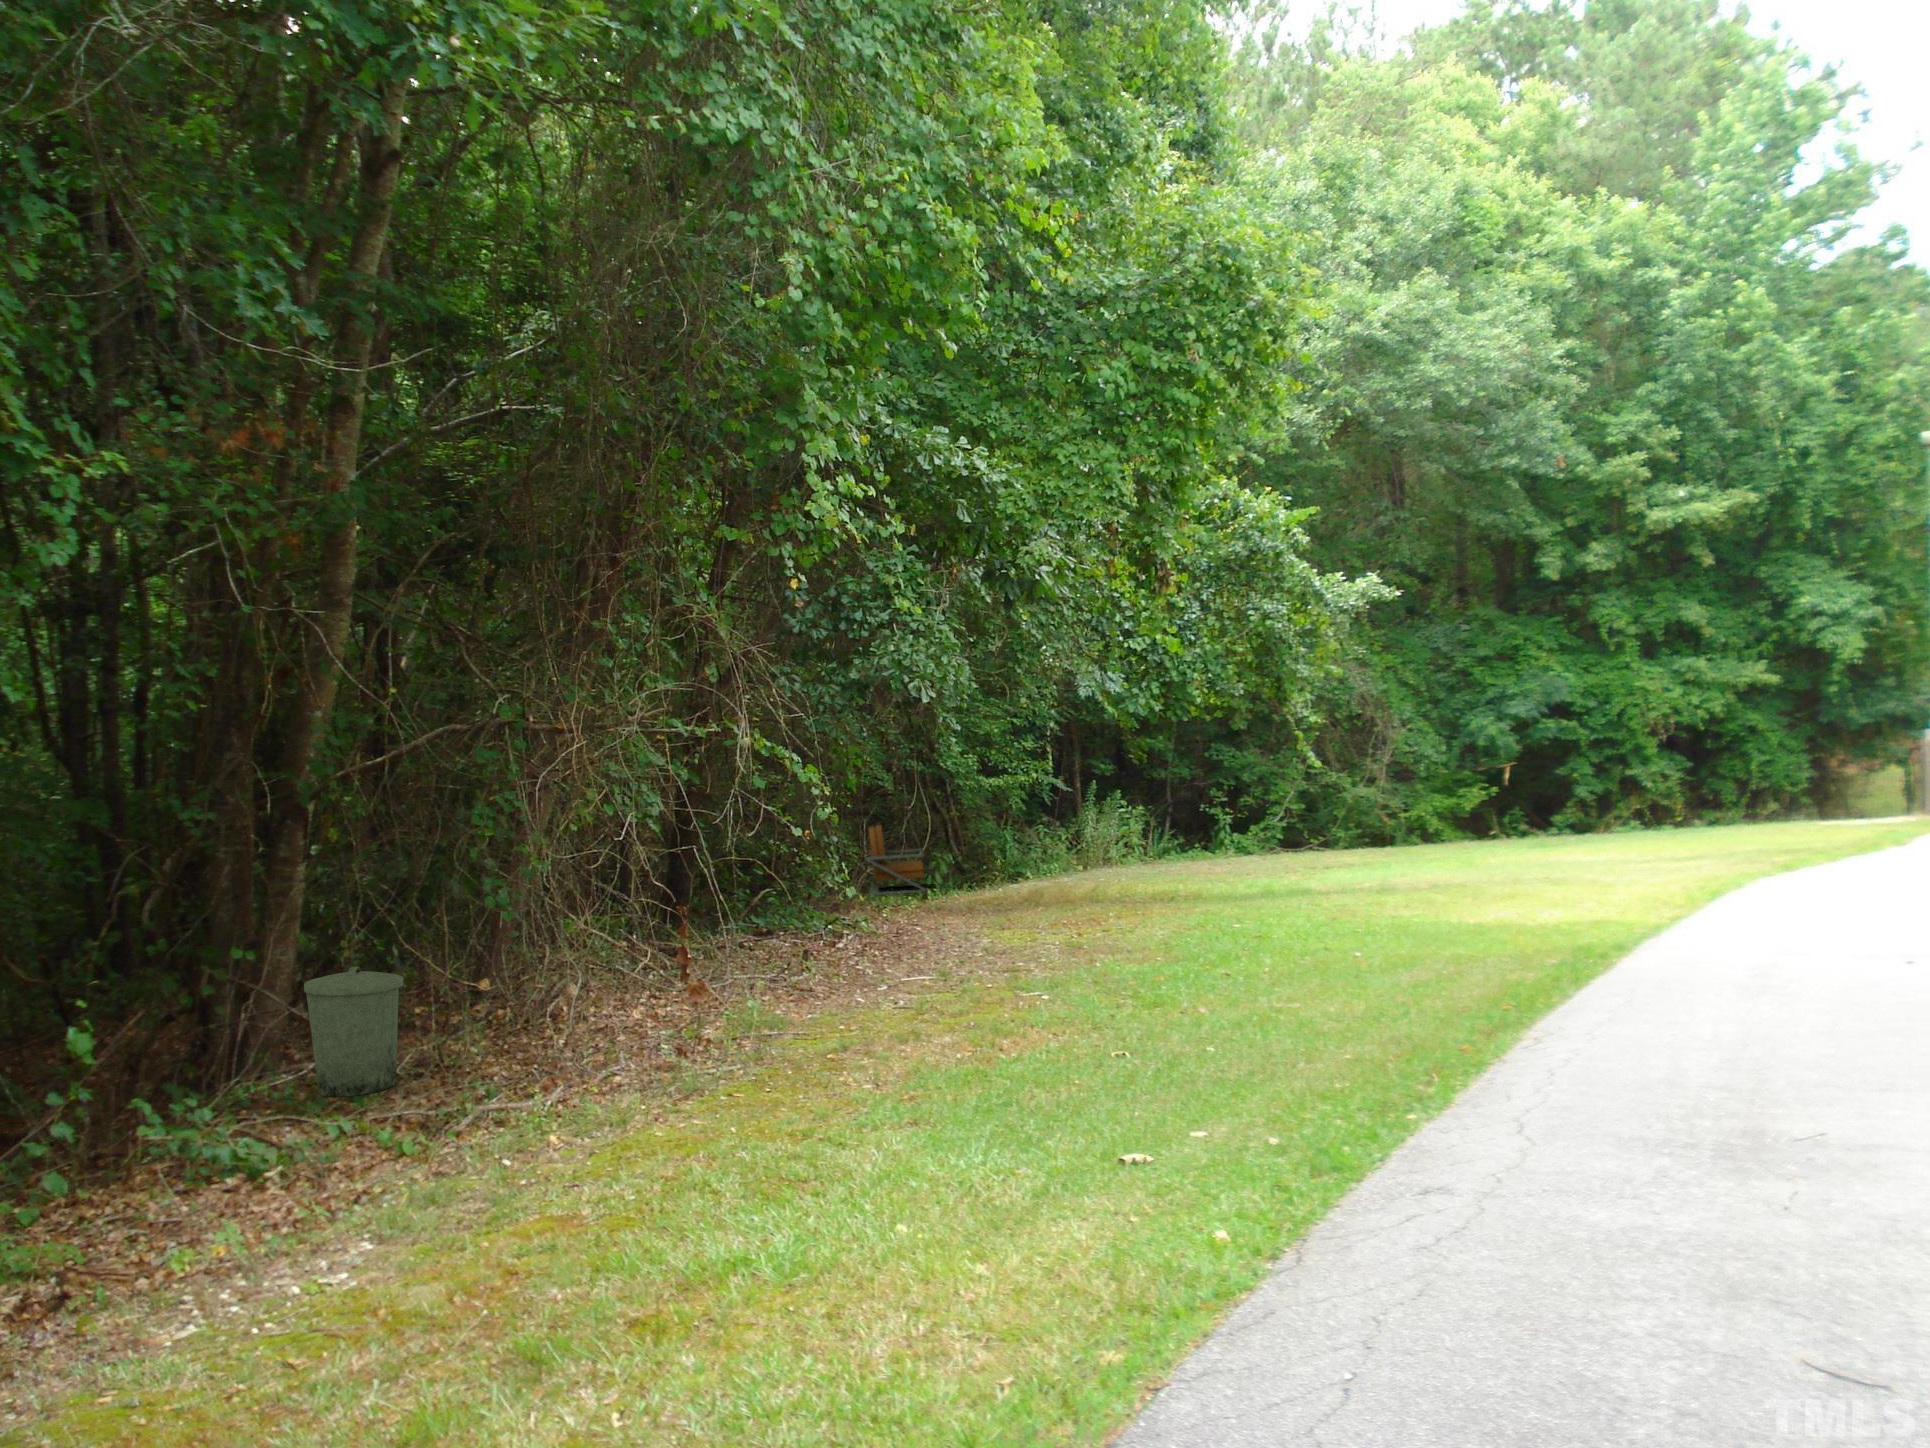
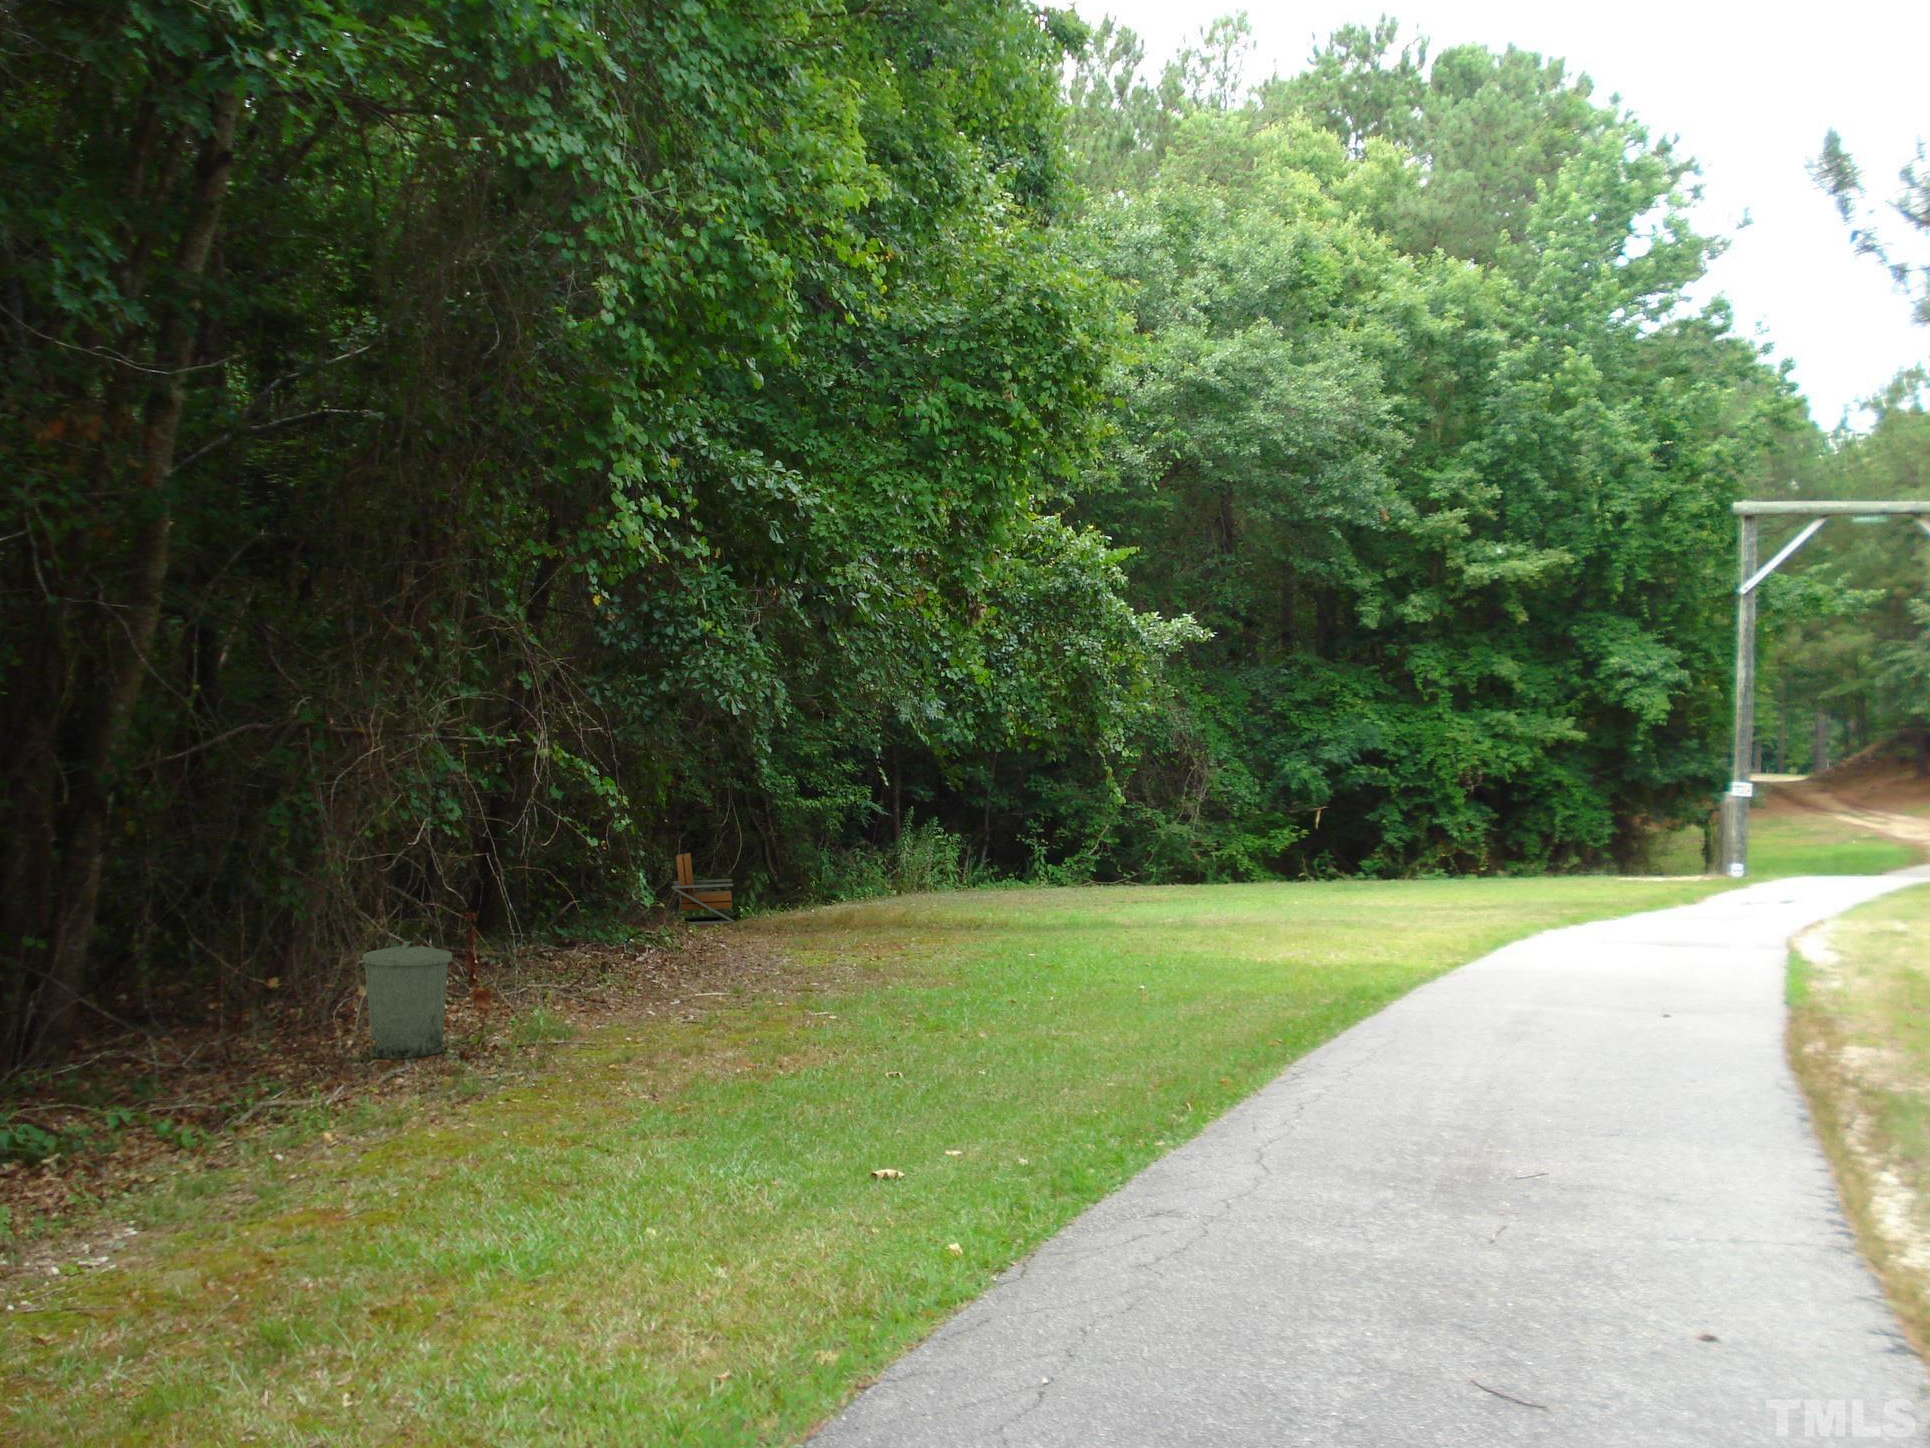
trash can: present [304,967,403,1097] -> present [363,942,452,1059]

